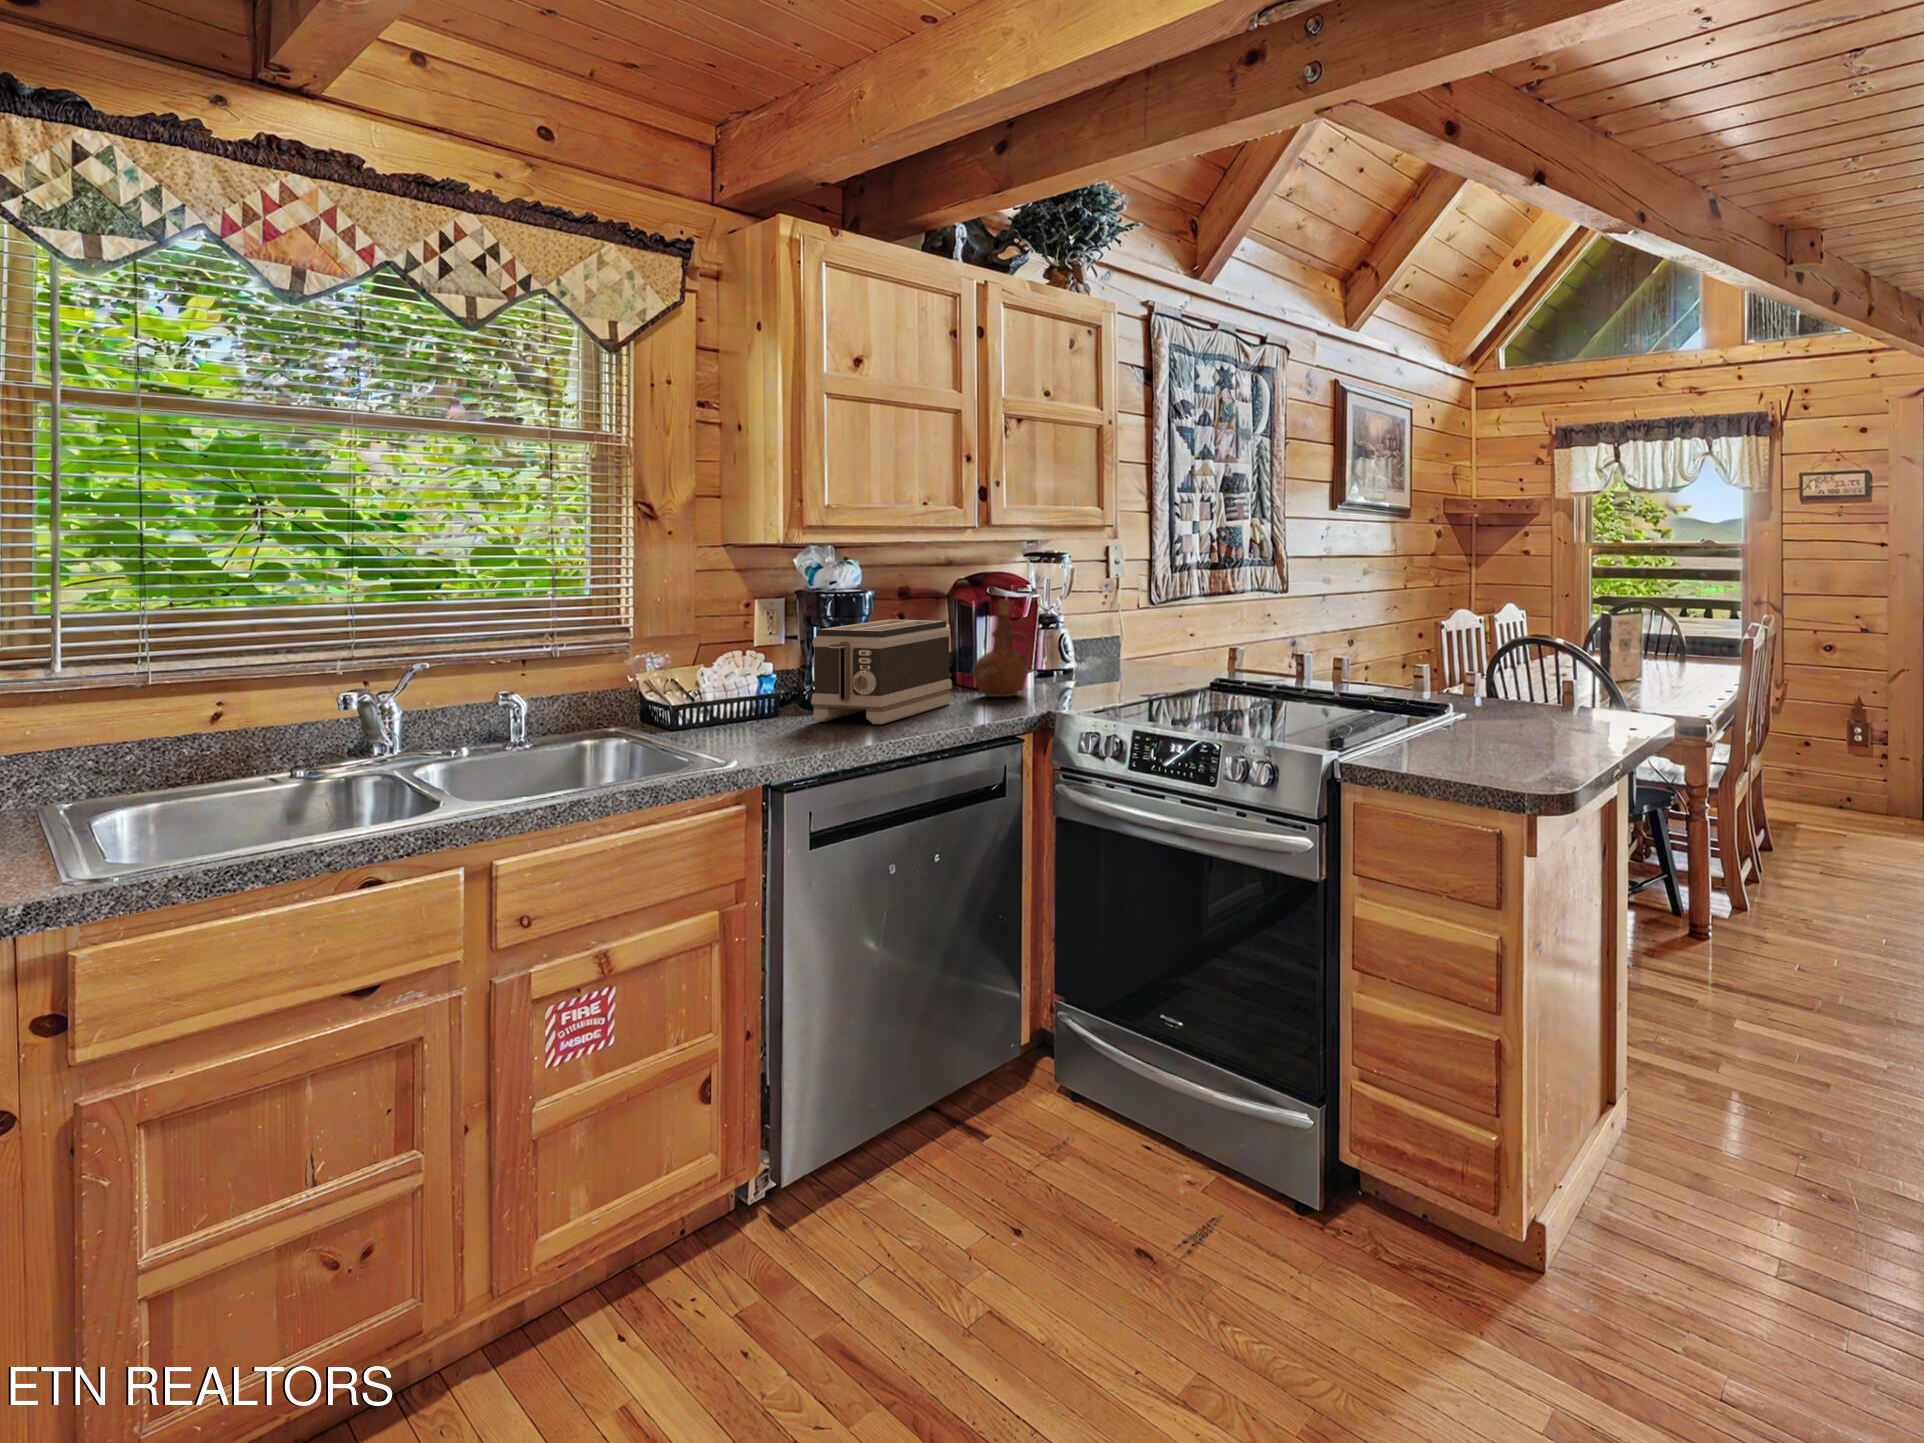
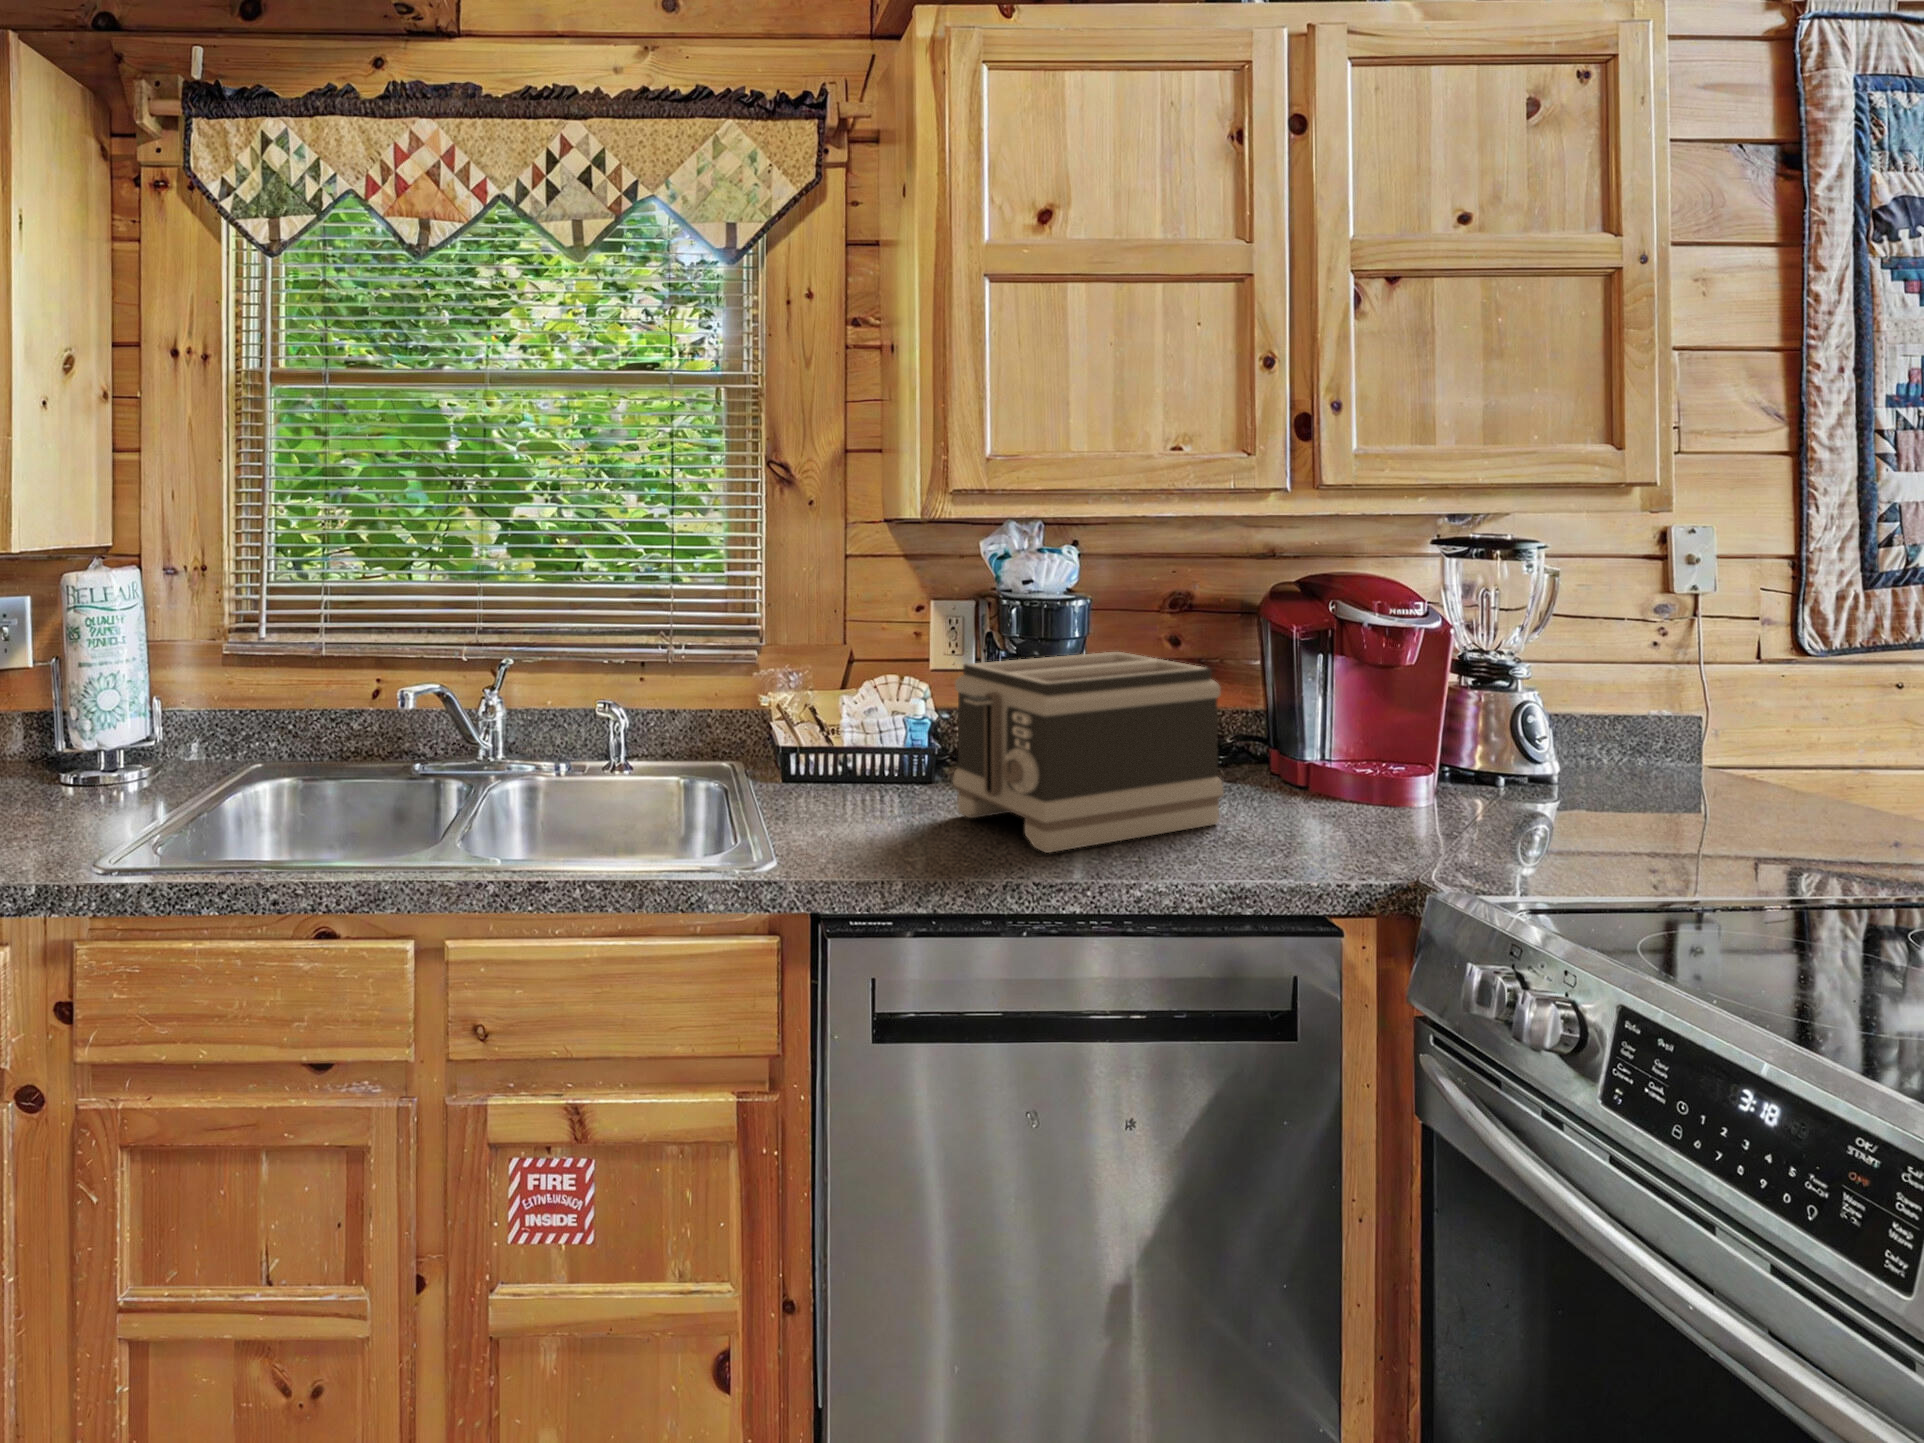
ceramic pitcher: present [973,600,1030,697] -> none [1276,636,1409,834]

